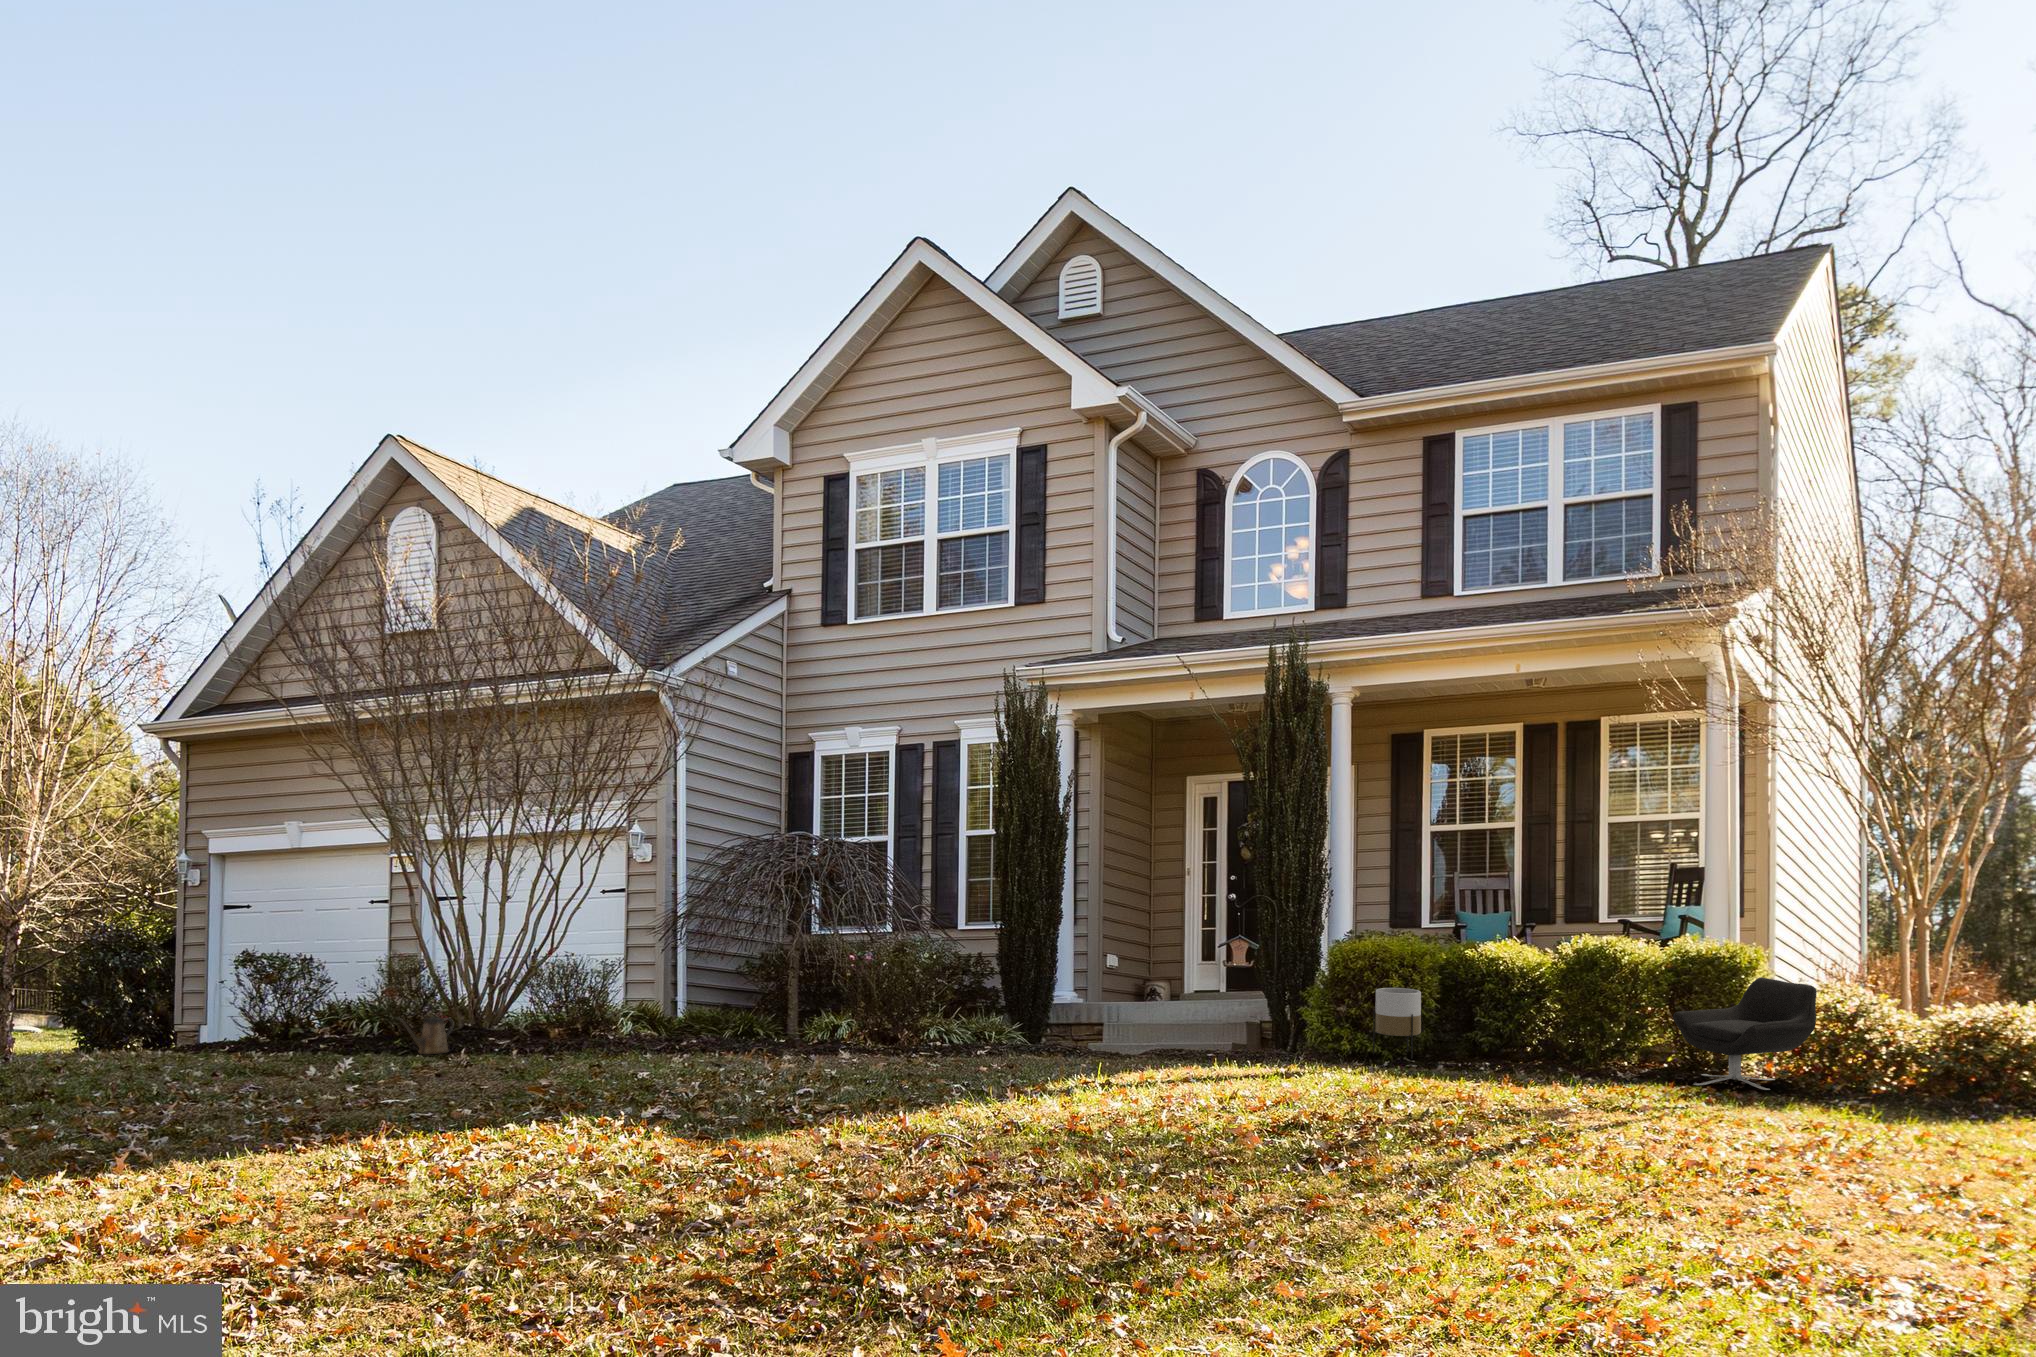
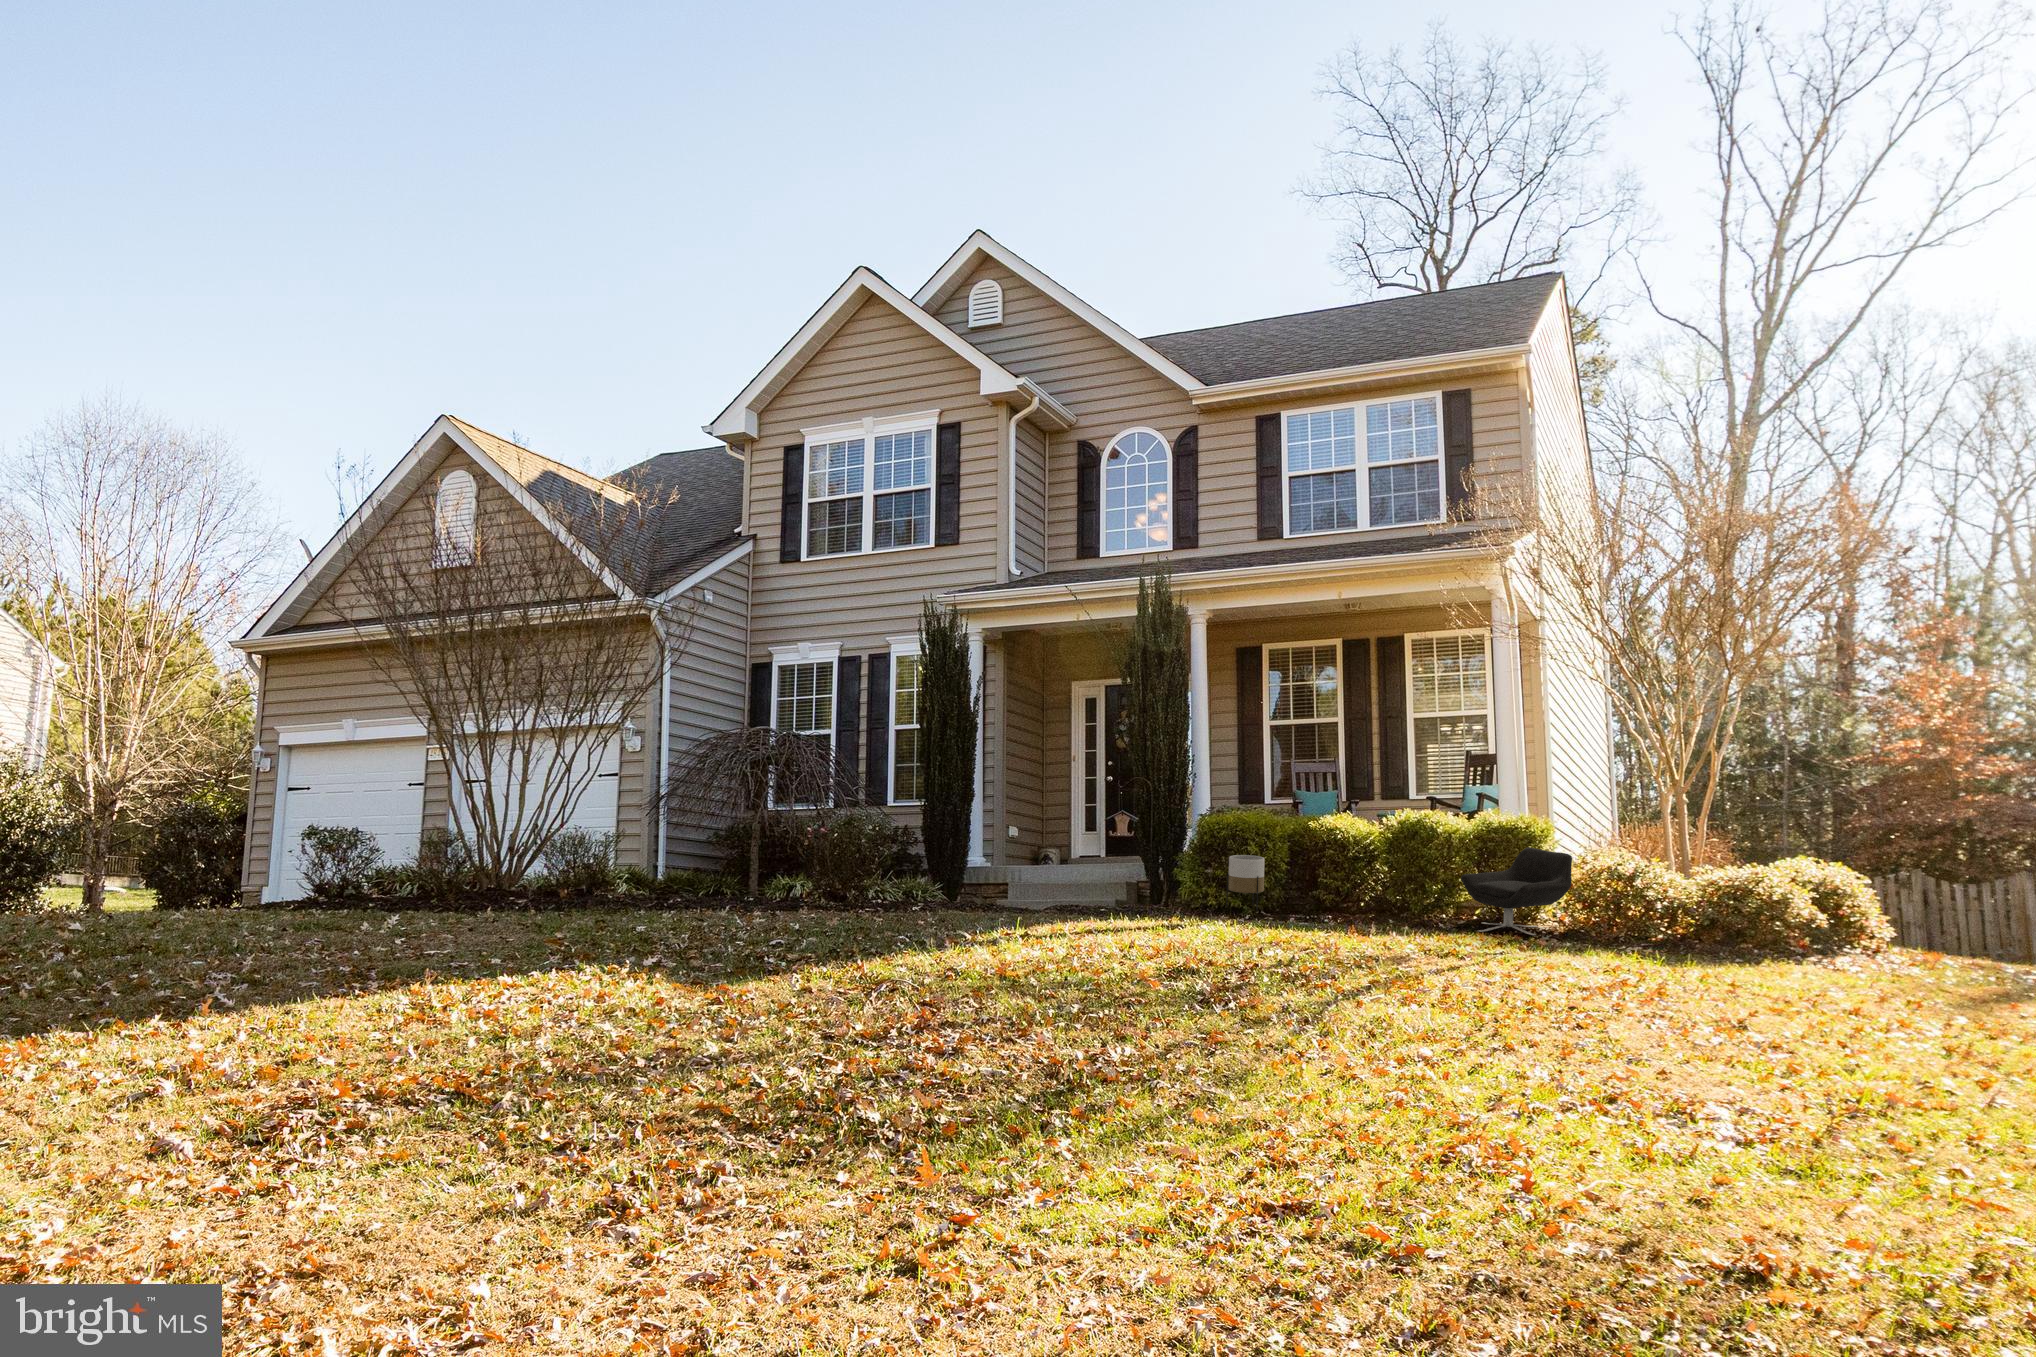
watering can: present [399,1017,454,1054] -> none [437,878,484,908]

